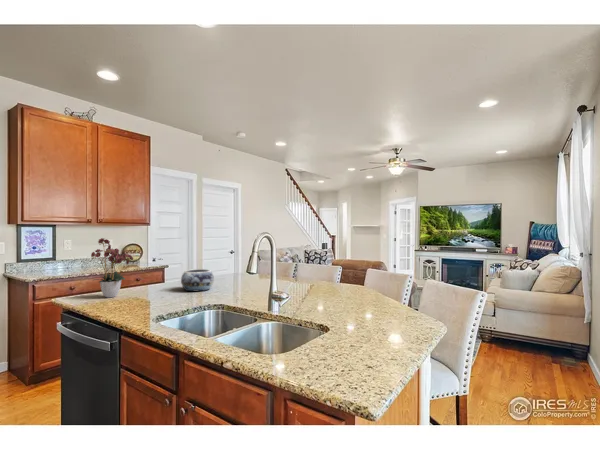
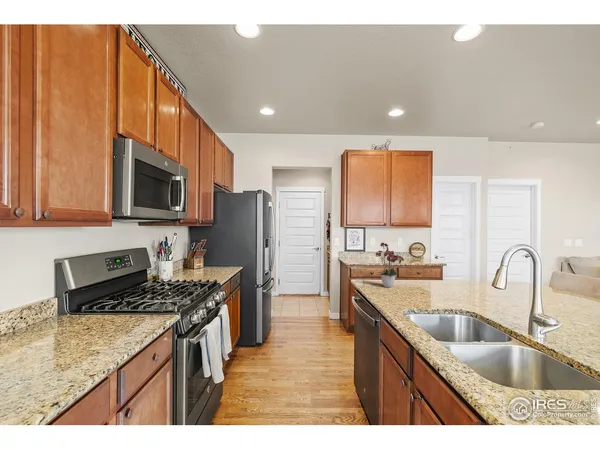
decorative bowl: present [181,269,214,291] -> none [444,274,476,296]

